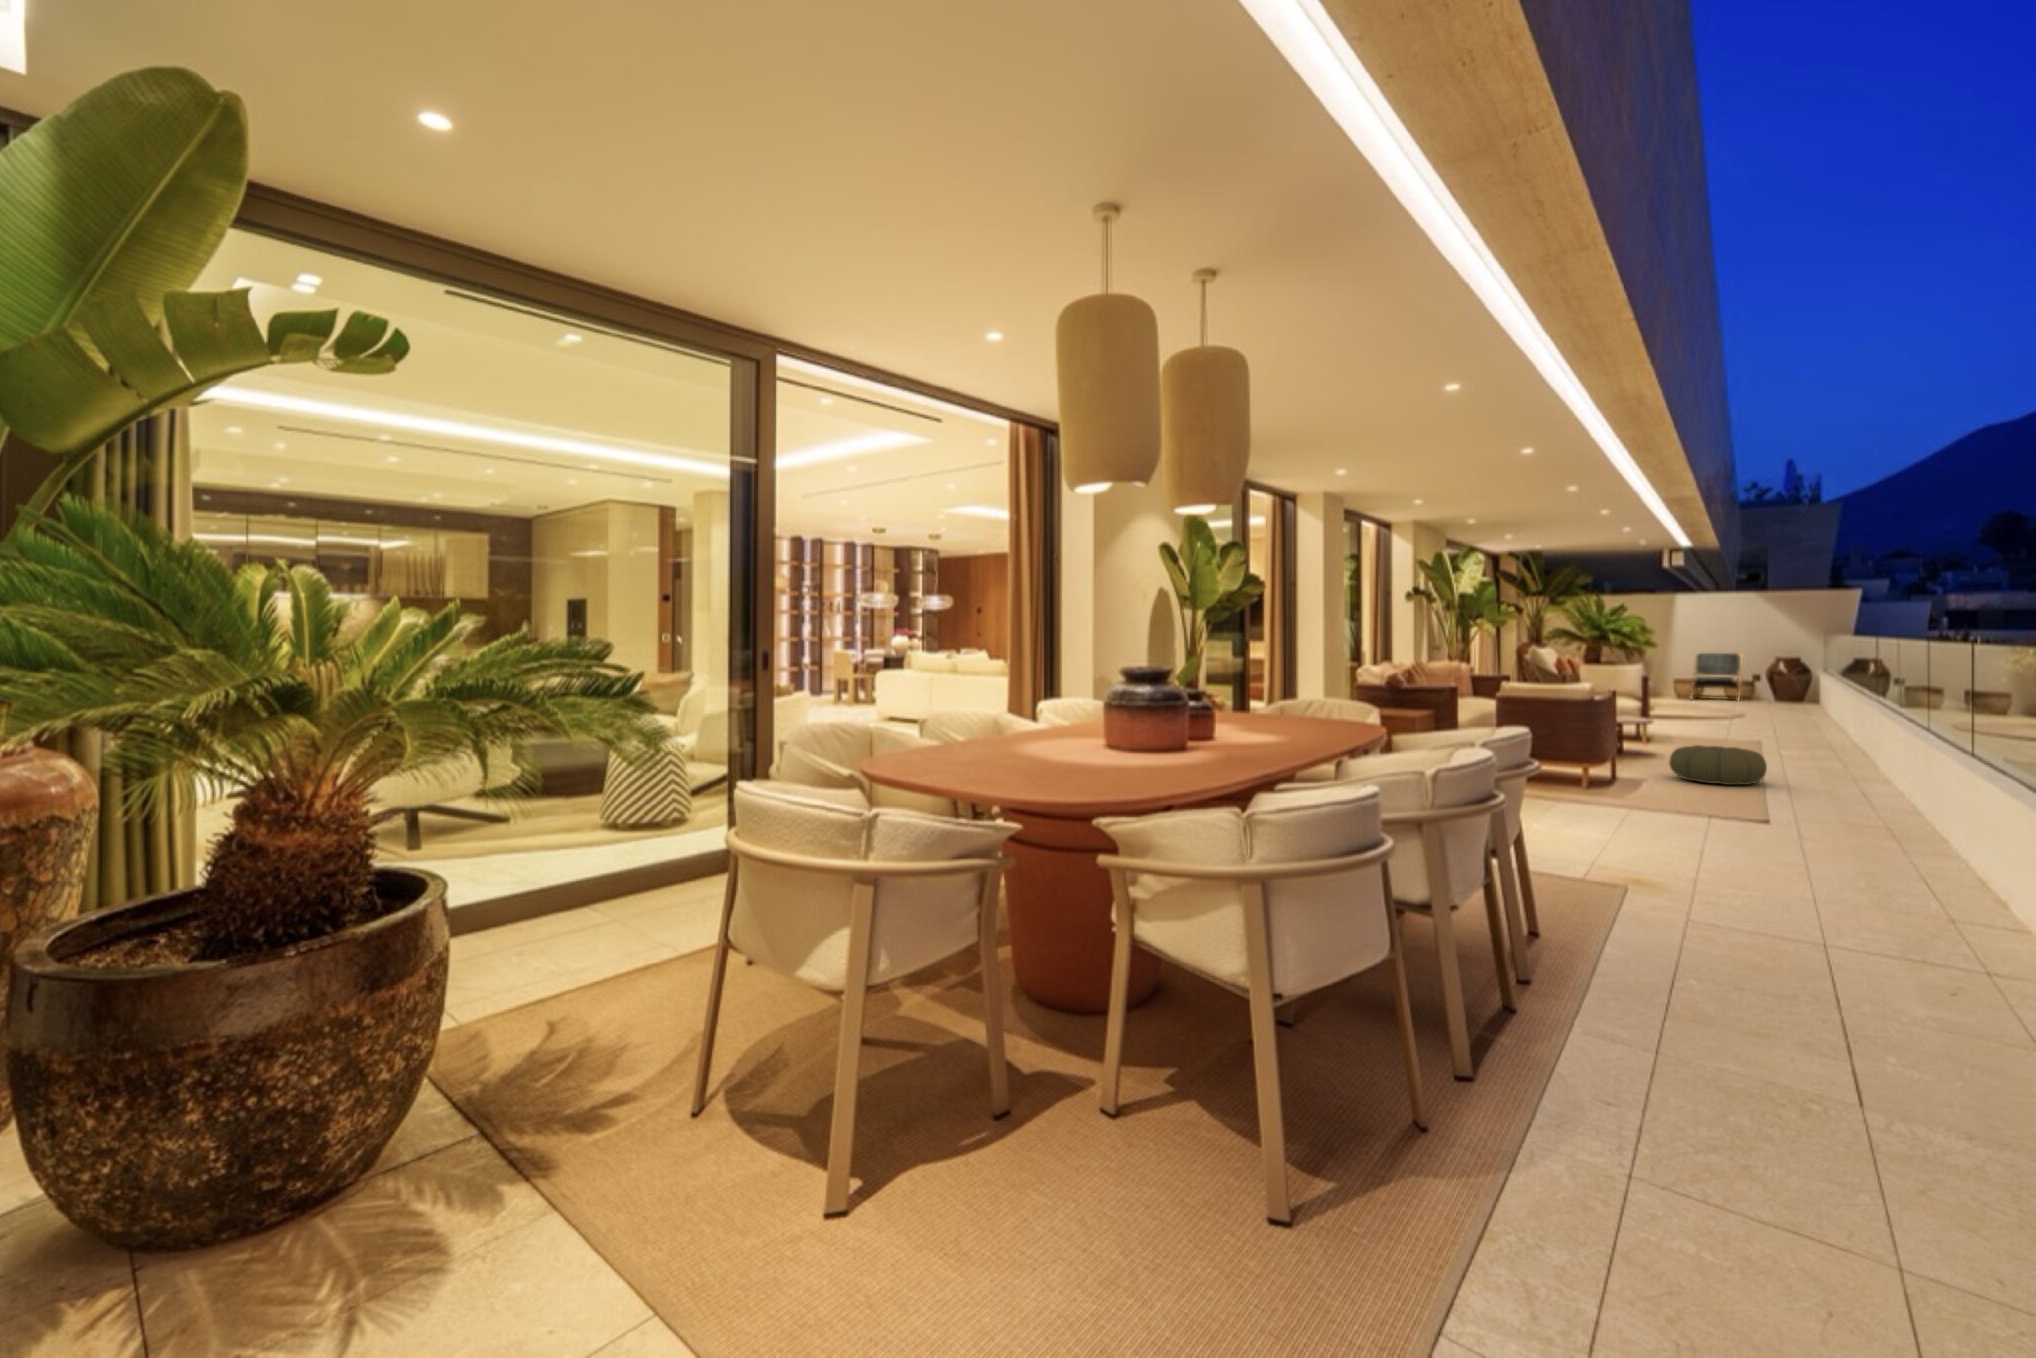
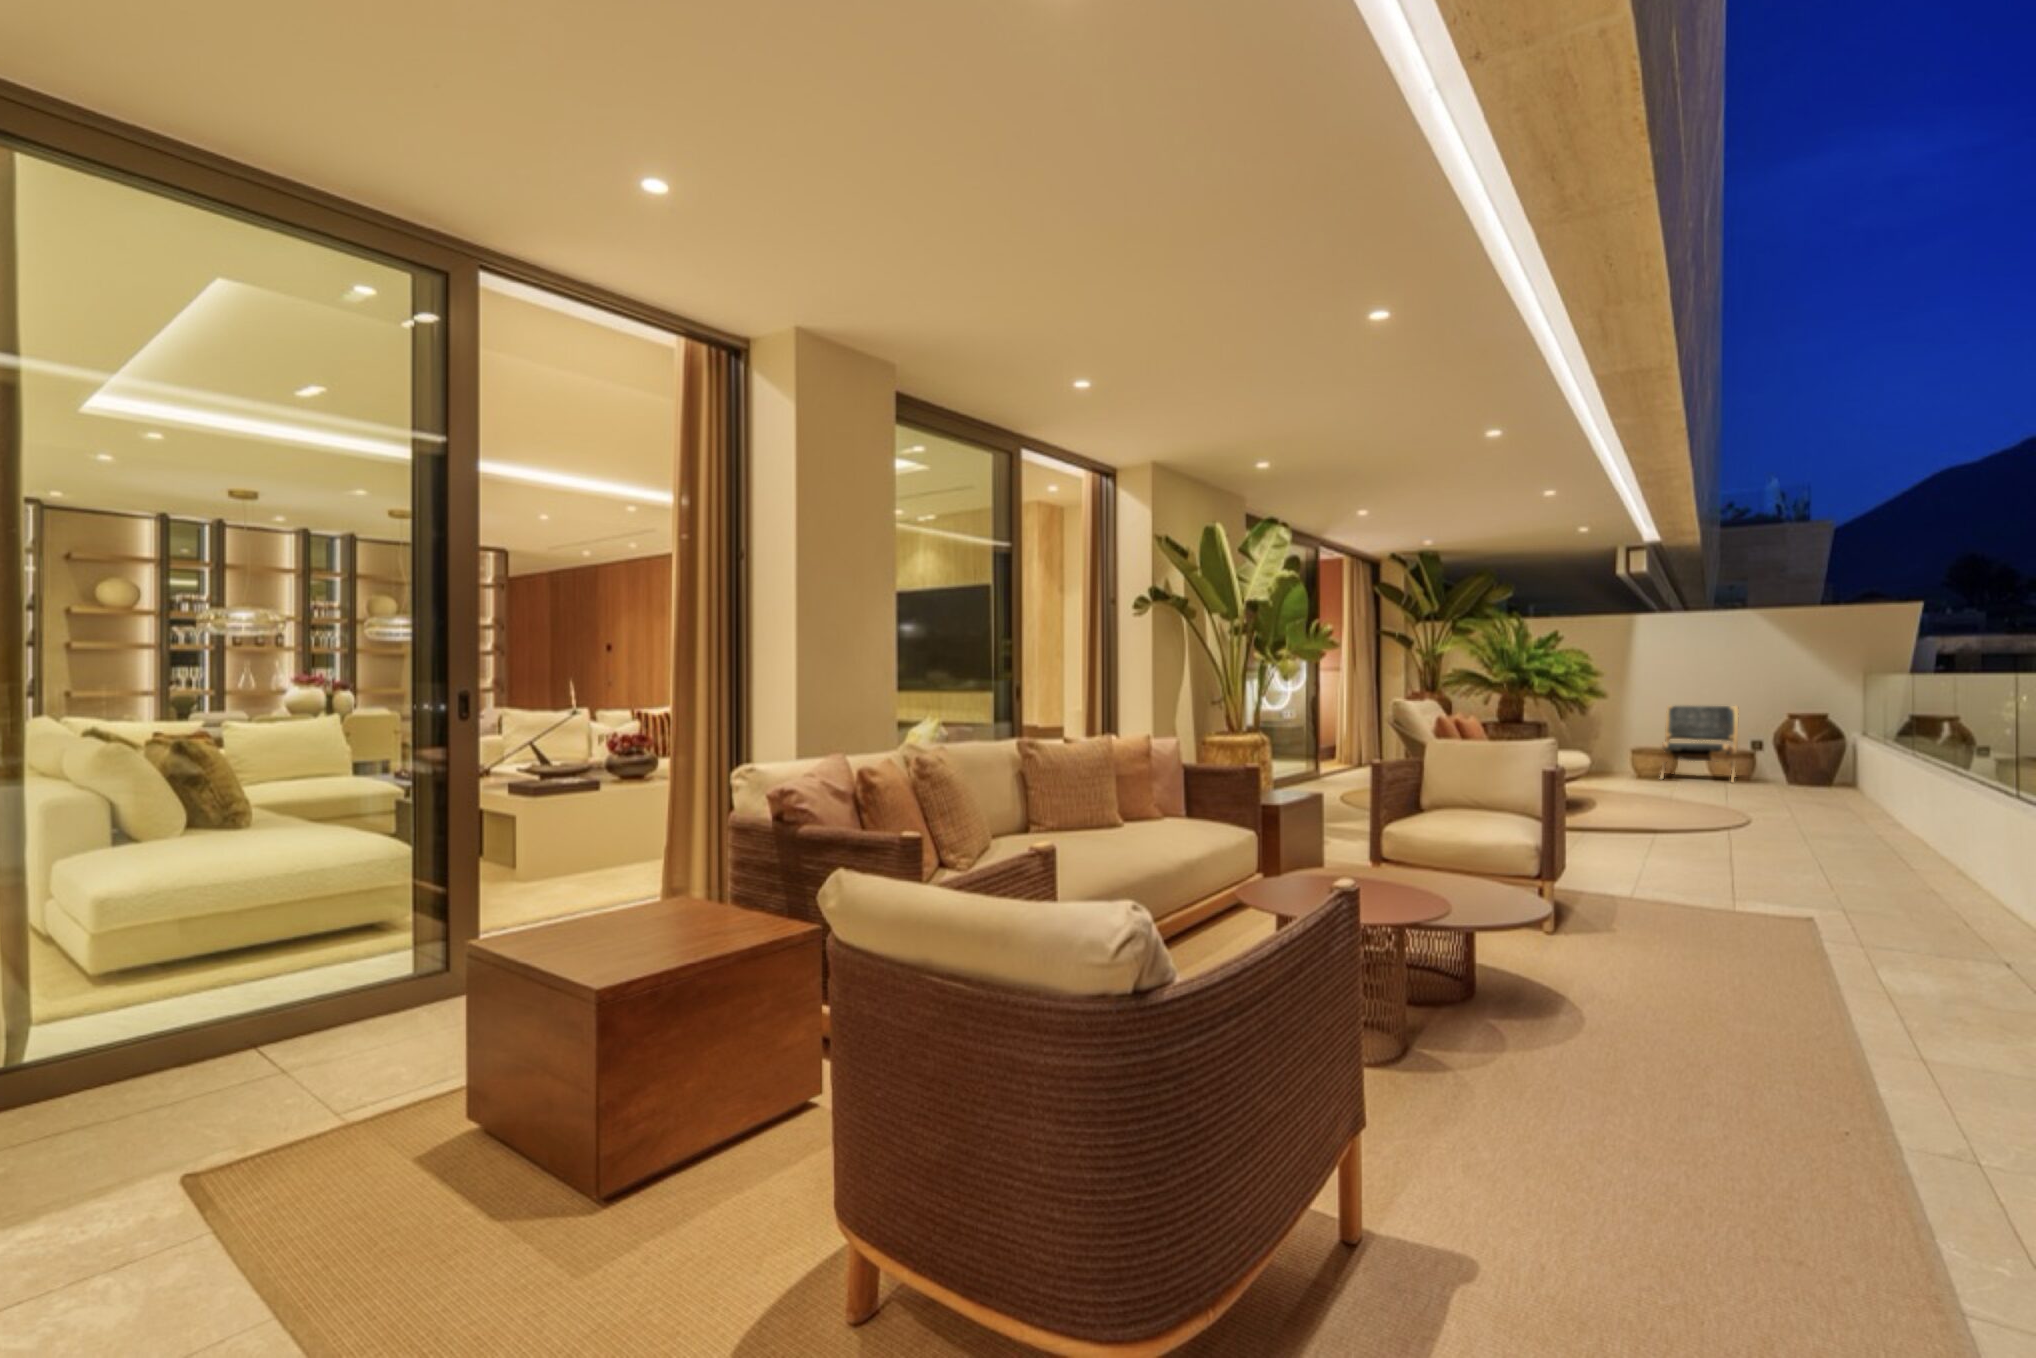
pouf: present [1669,745,1767,785] -> none [1477,986,1737,1141]

